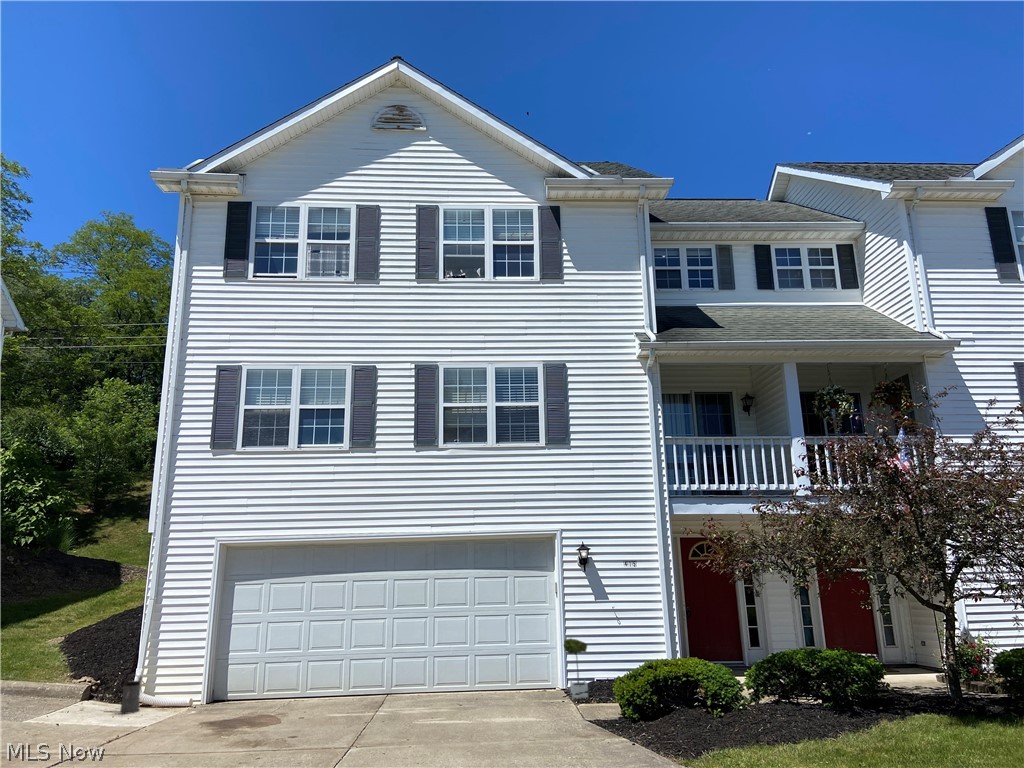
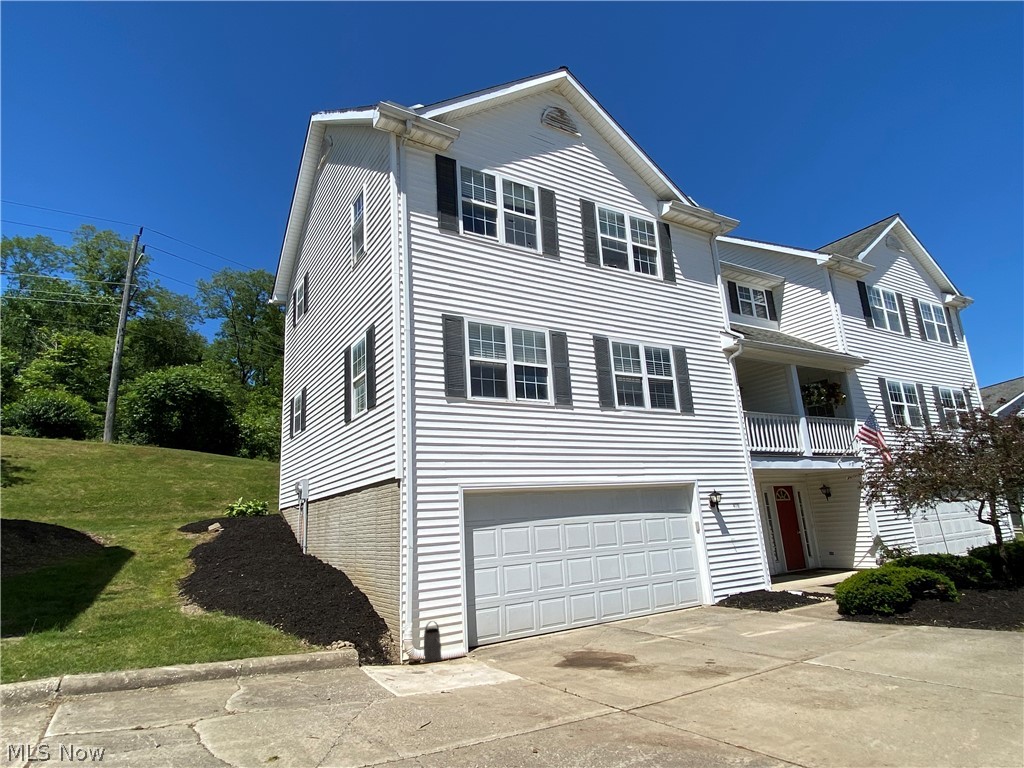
potted tree: present [564,638,588,698] -> none [712,563,737,610]

